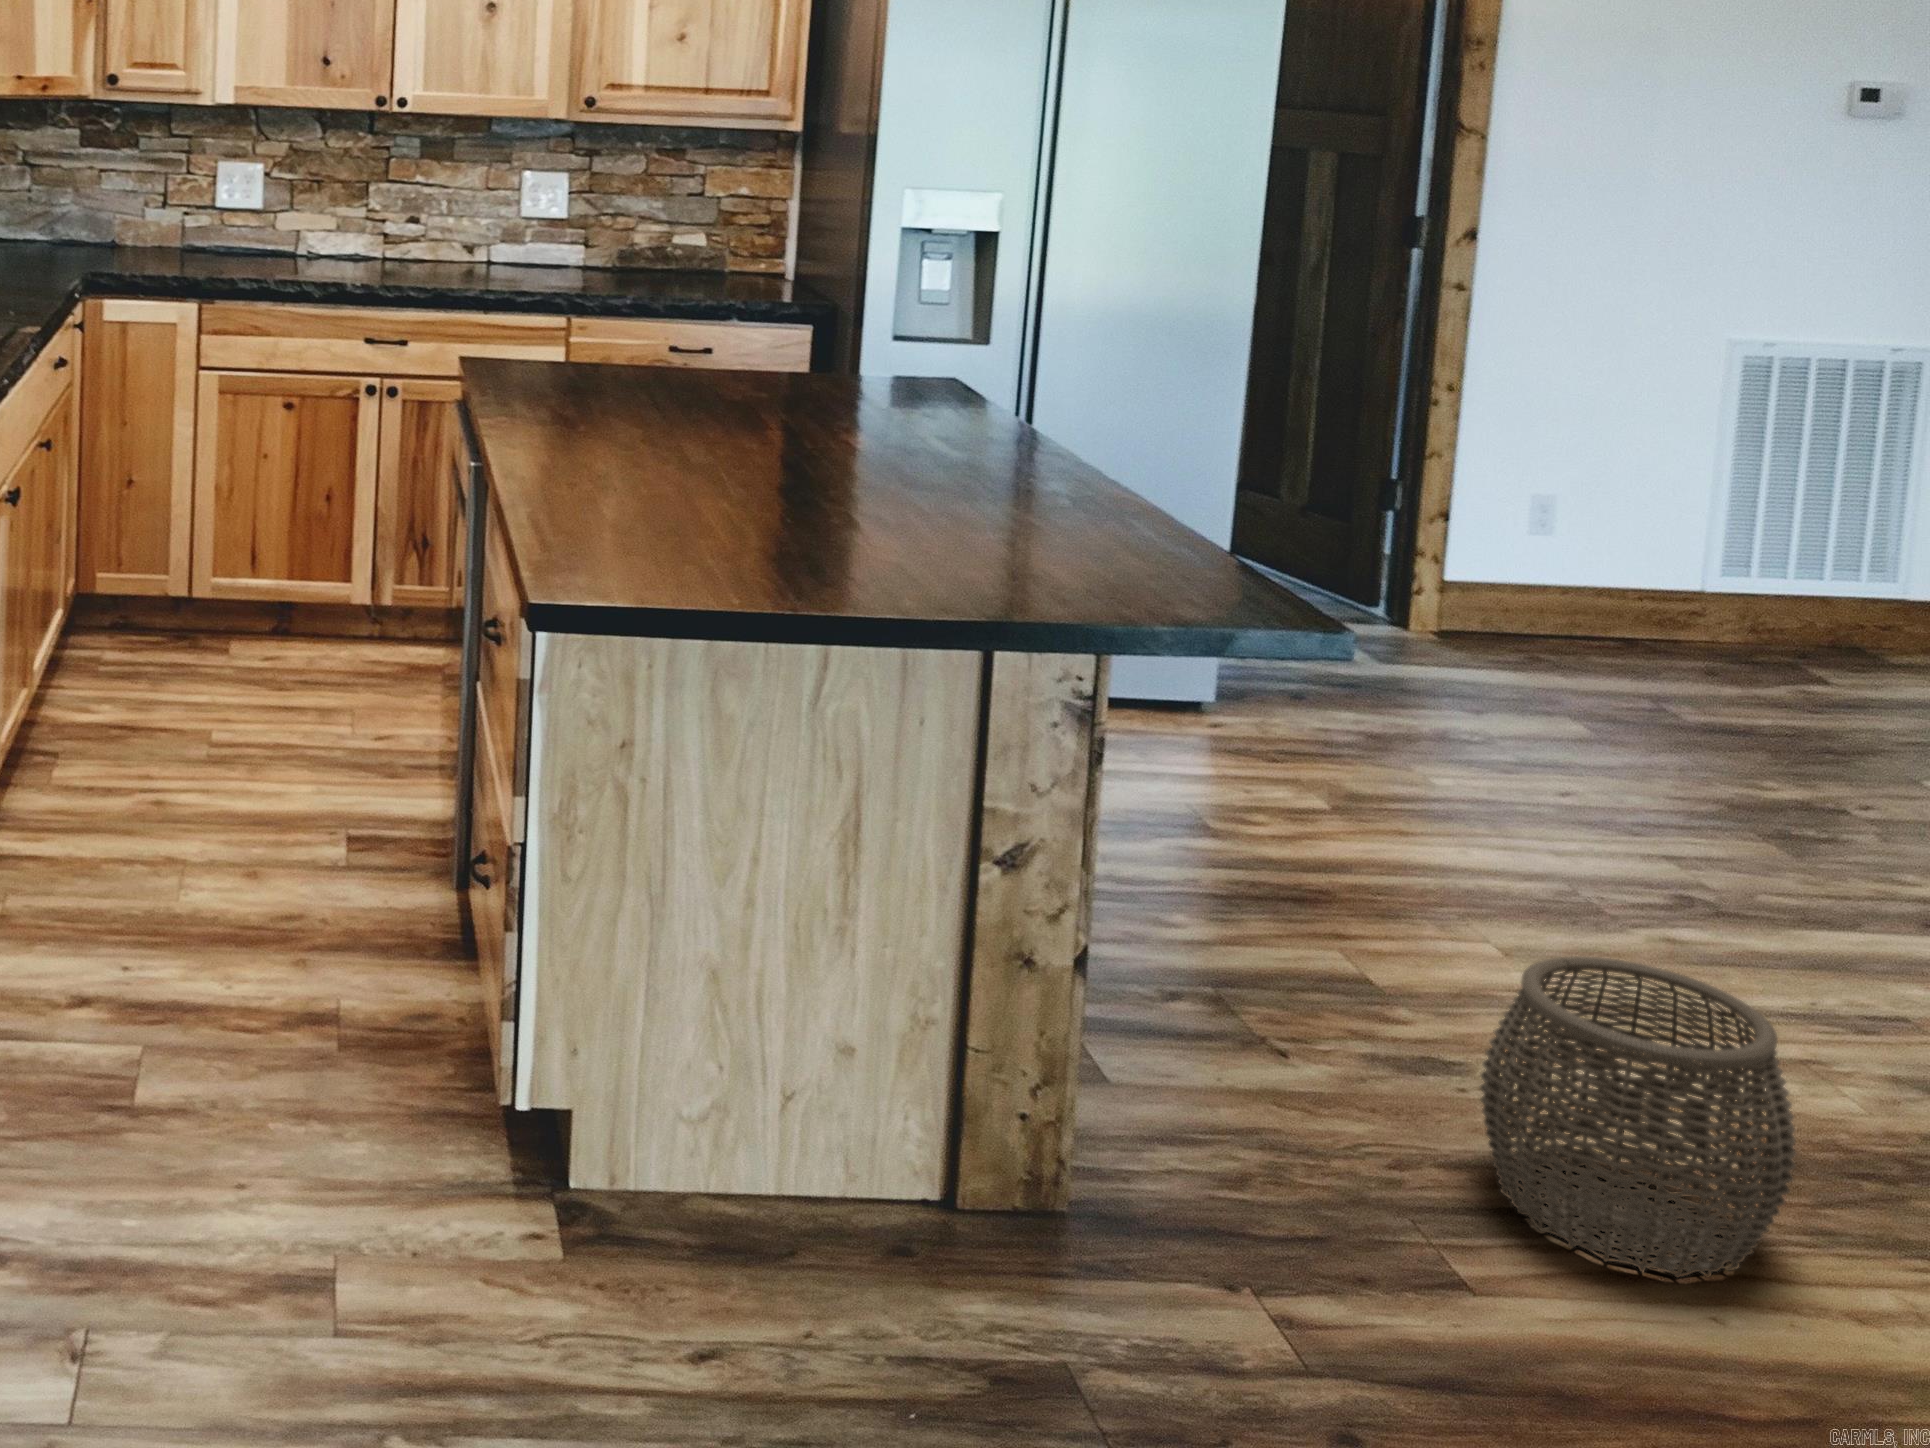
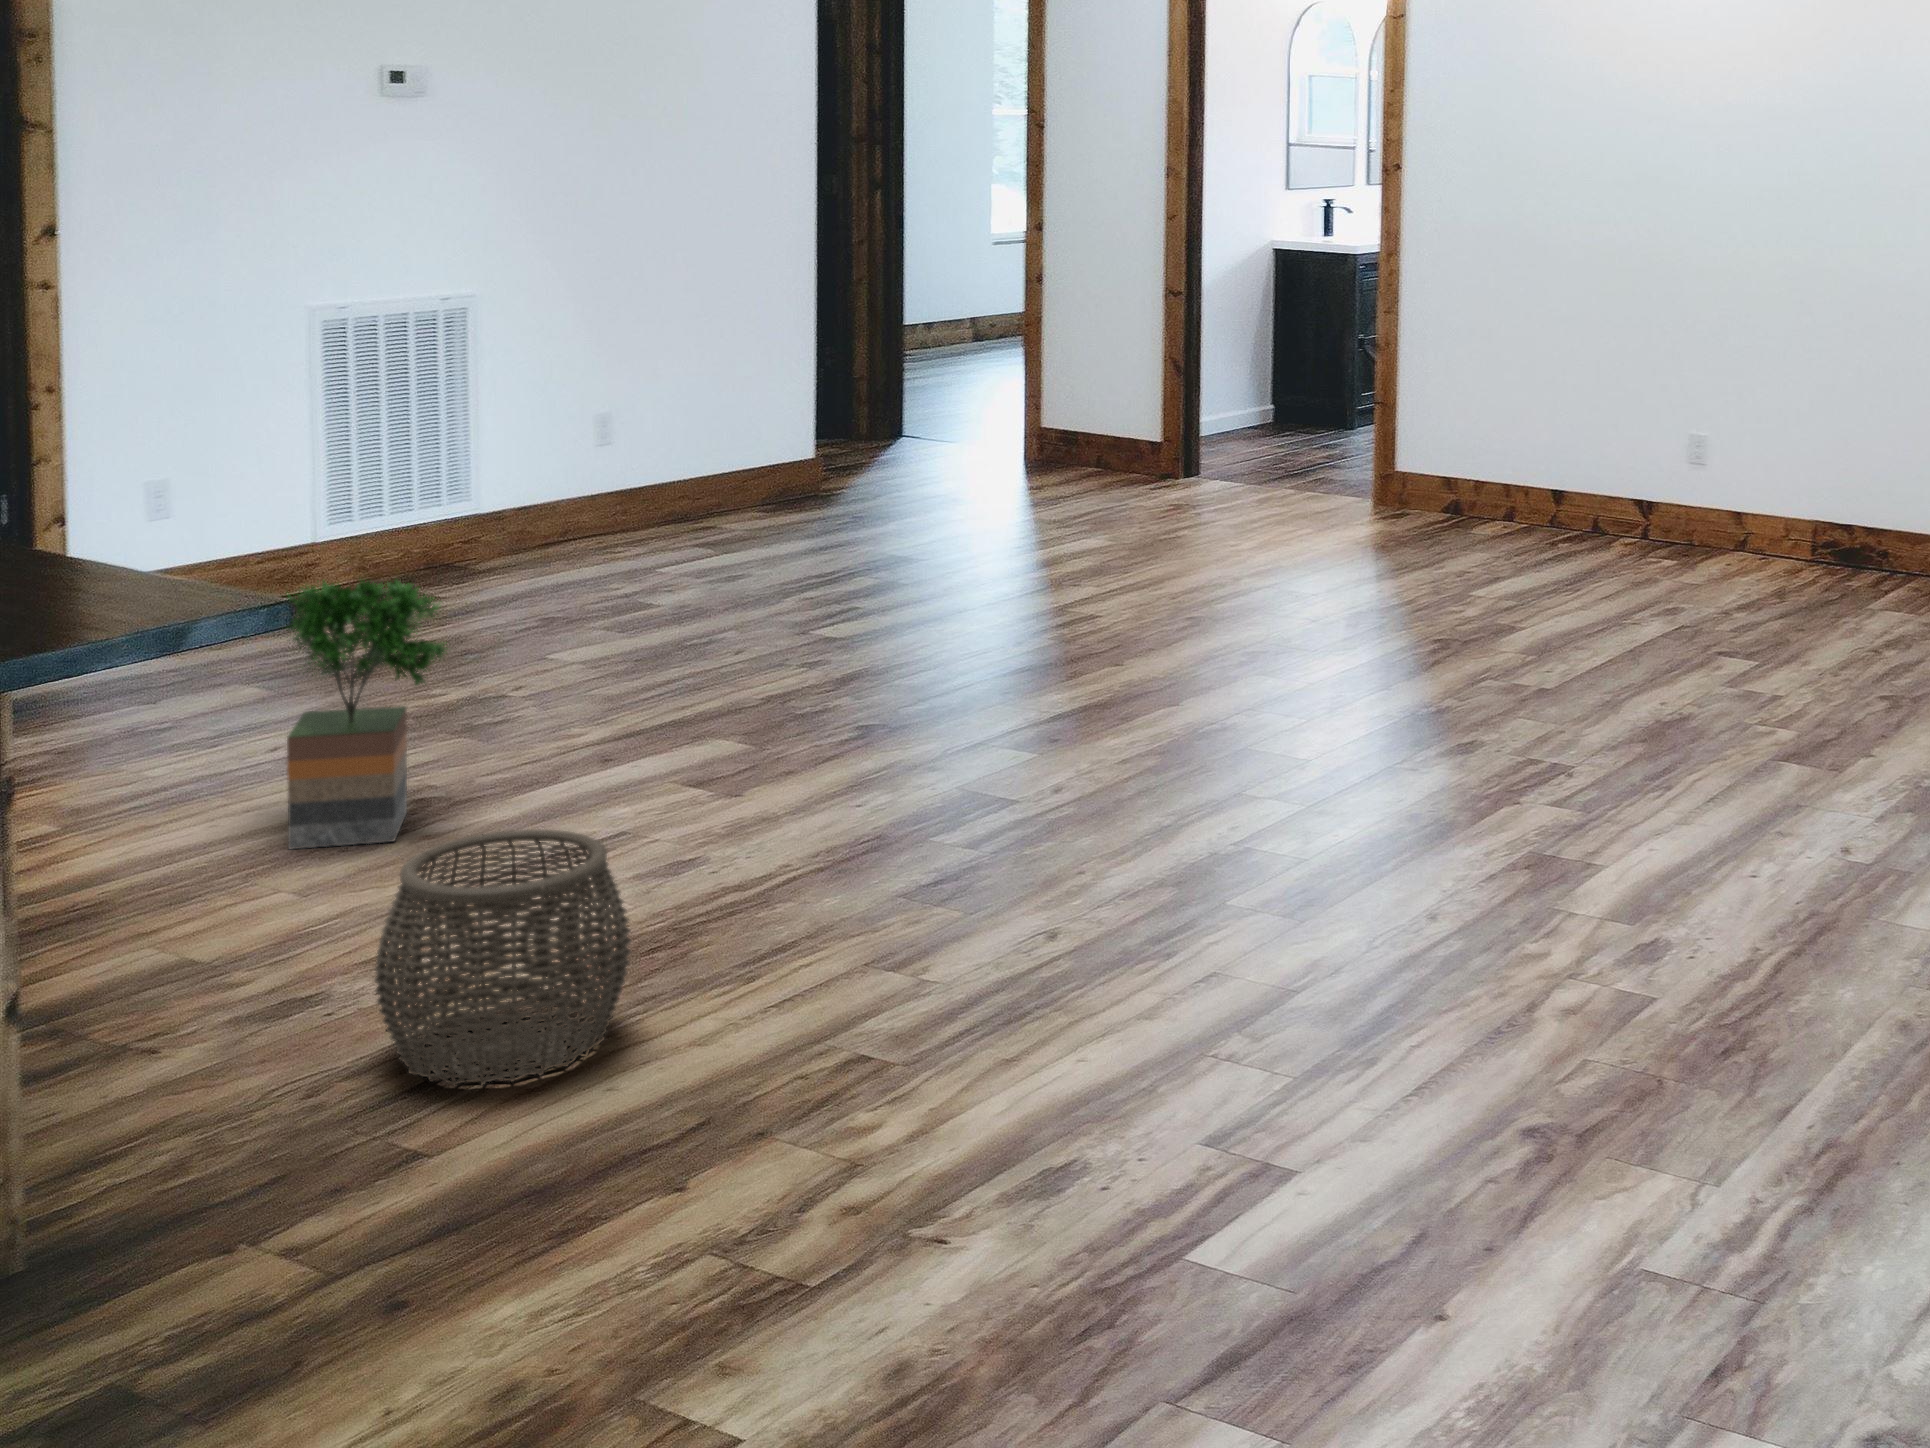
potted tree: none [1520,625,1733,929] -> present [270,580,447,850]

